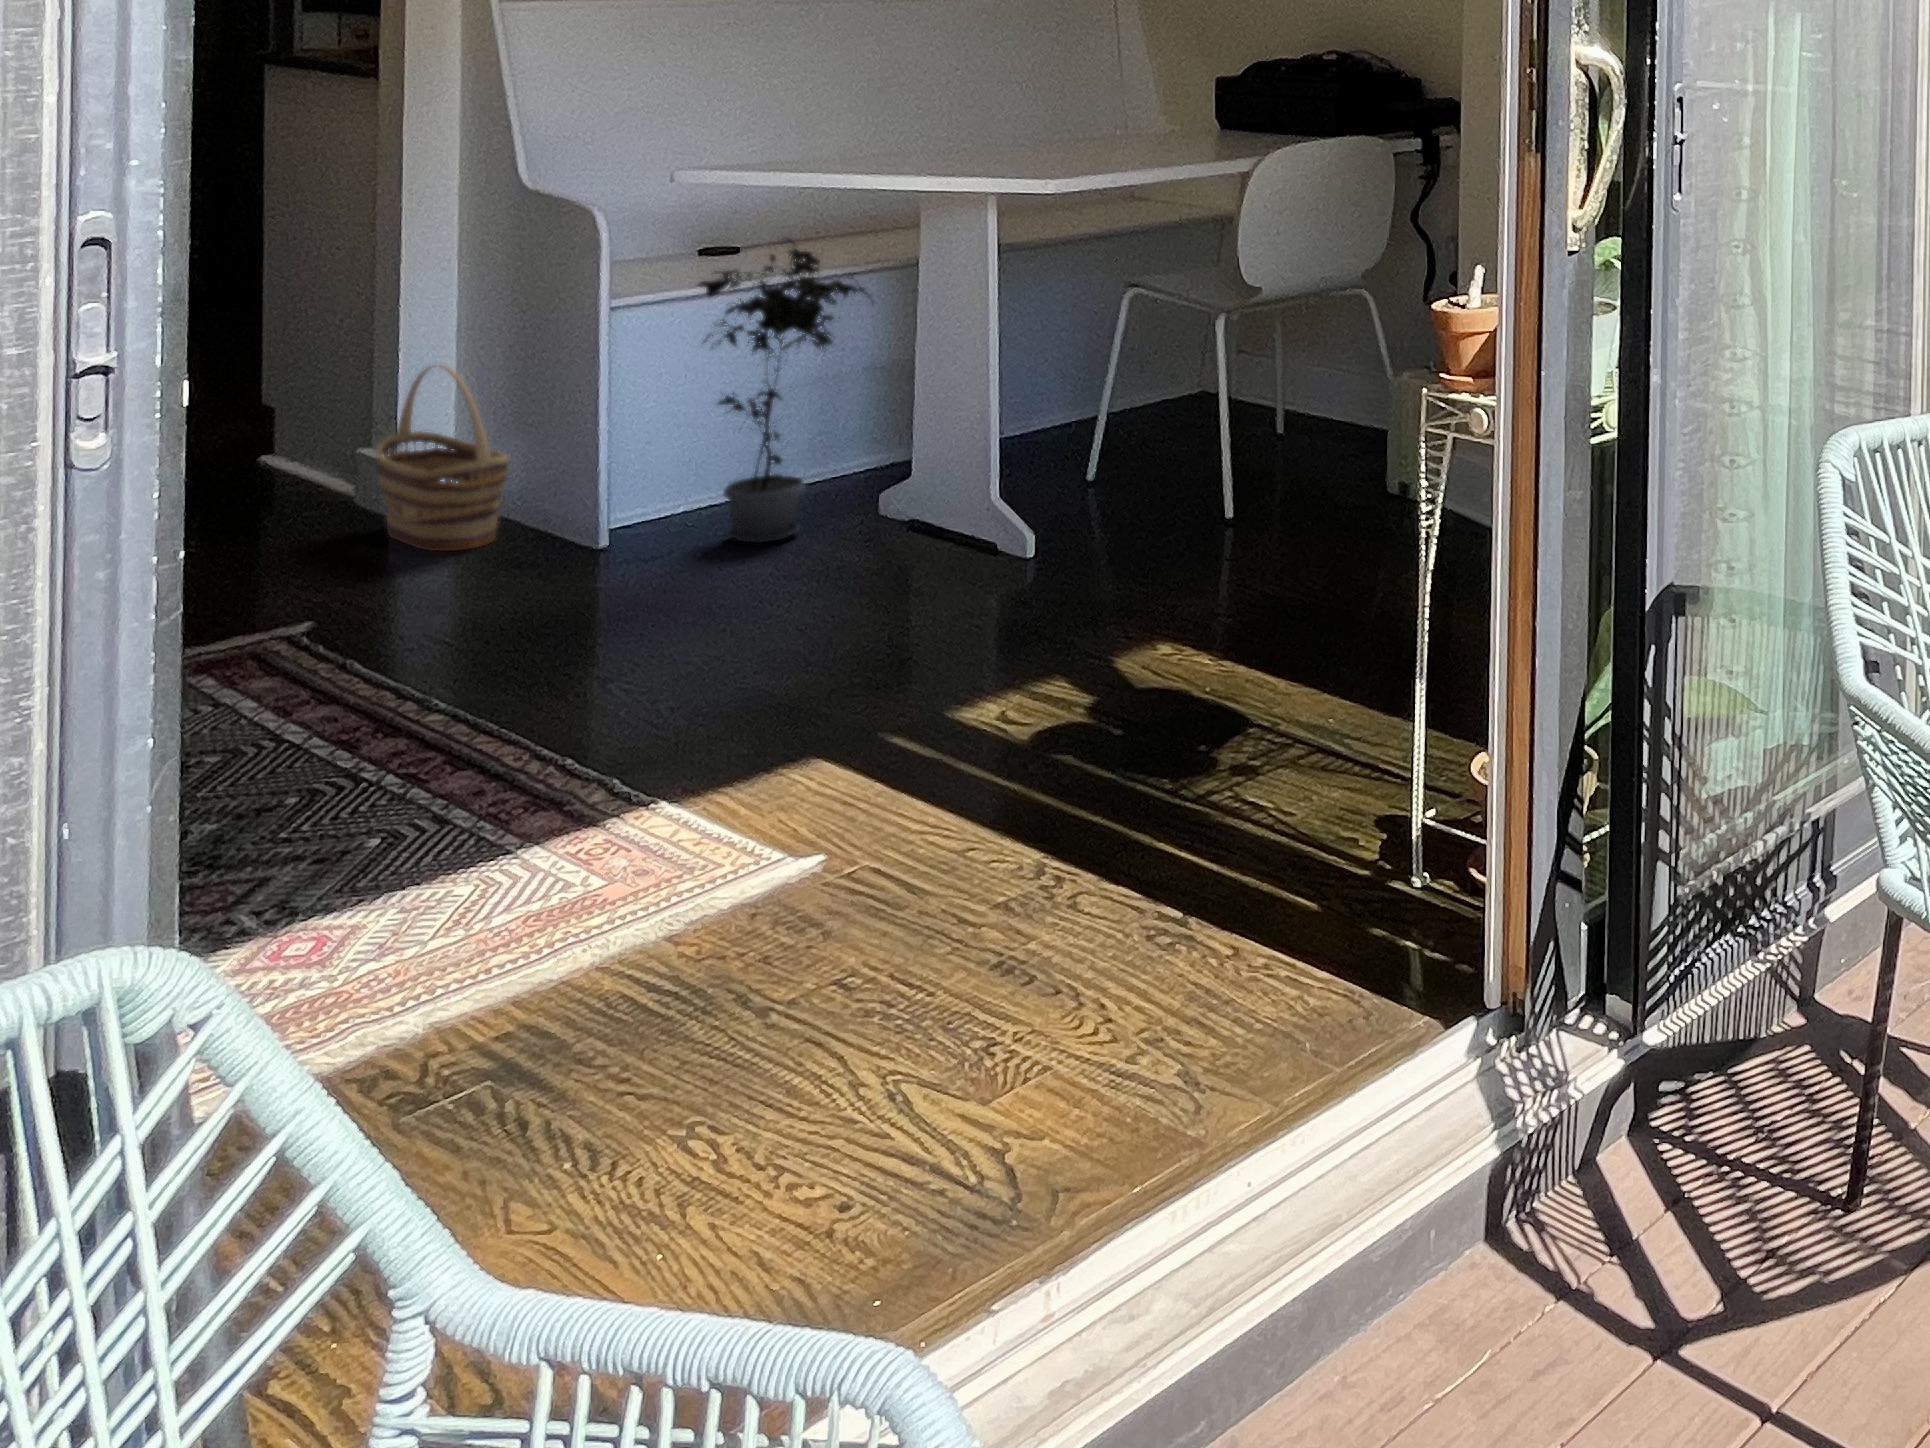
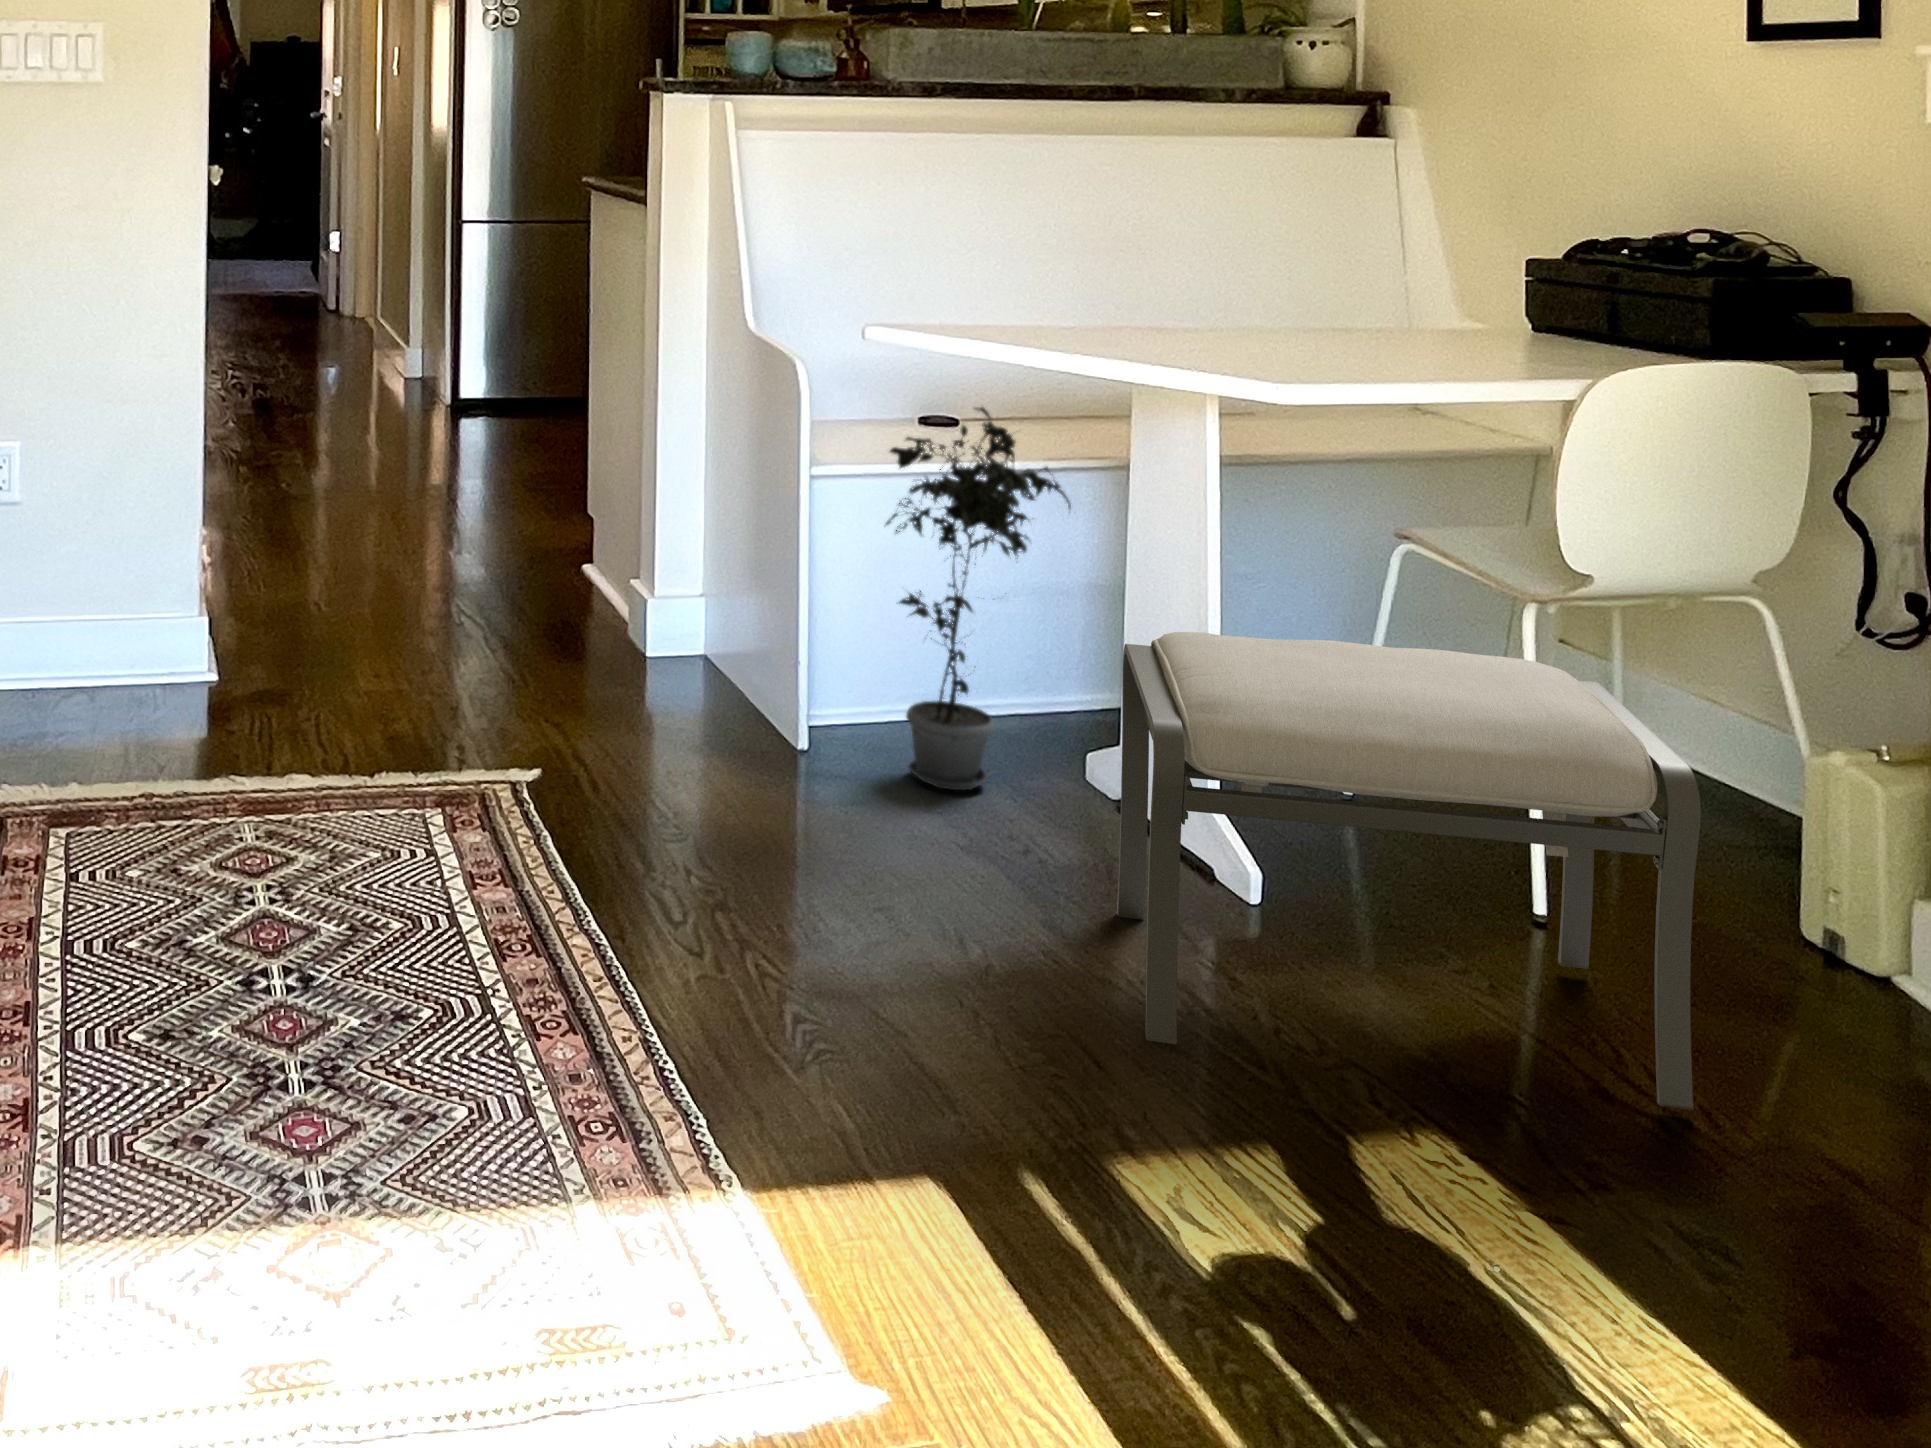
ottoman: none [926,347,1316,647] -> present [1117,632,1701,1110]
basket: present [377,366,508,551] -> none [608,500,712,715]

